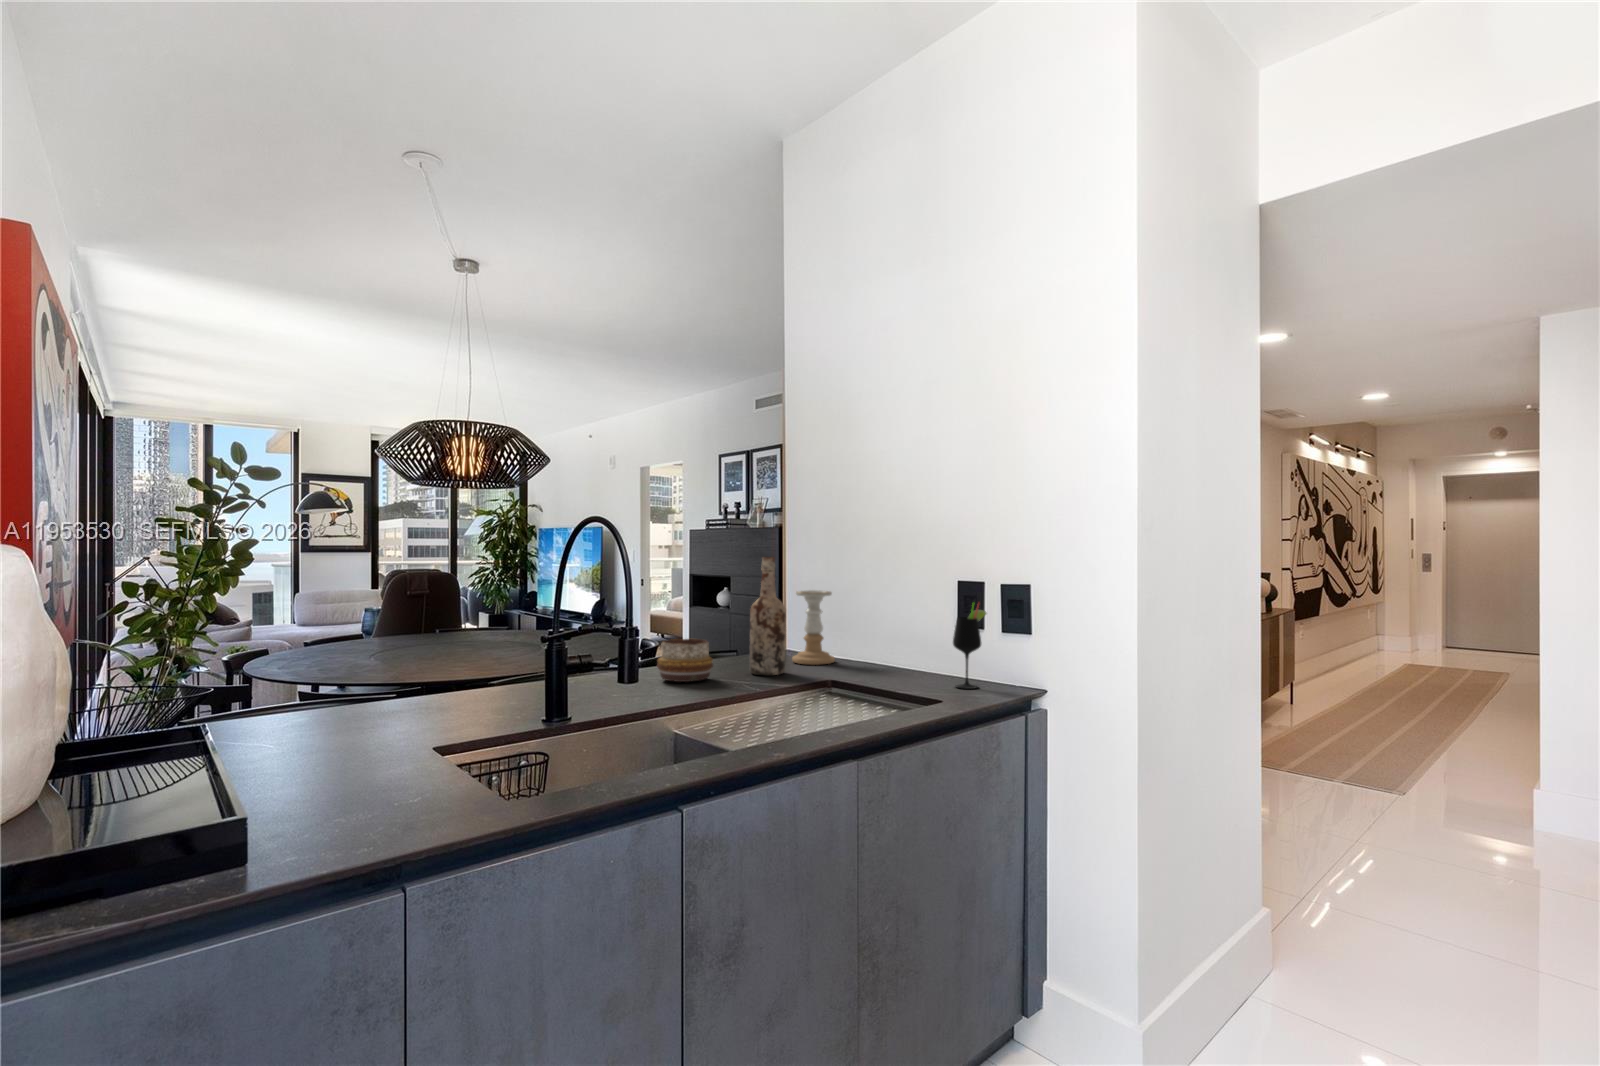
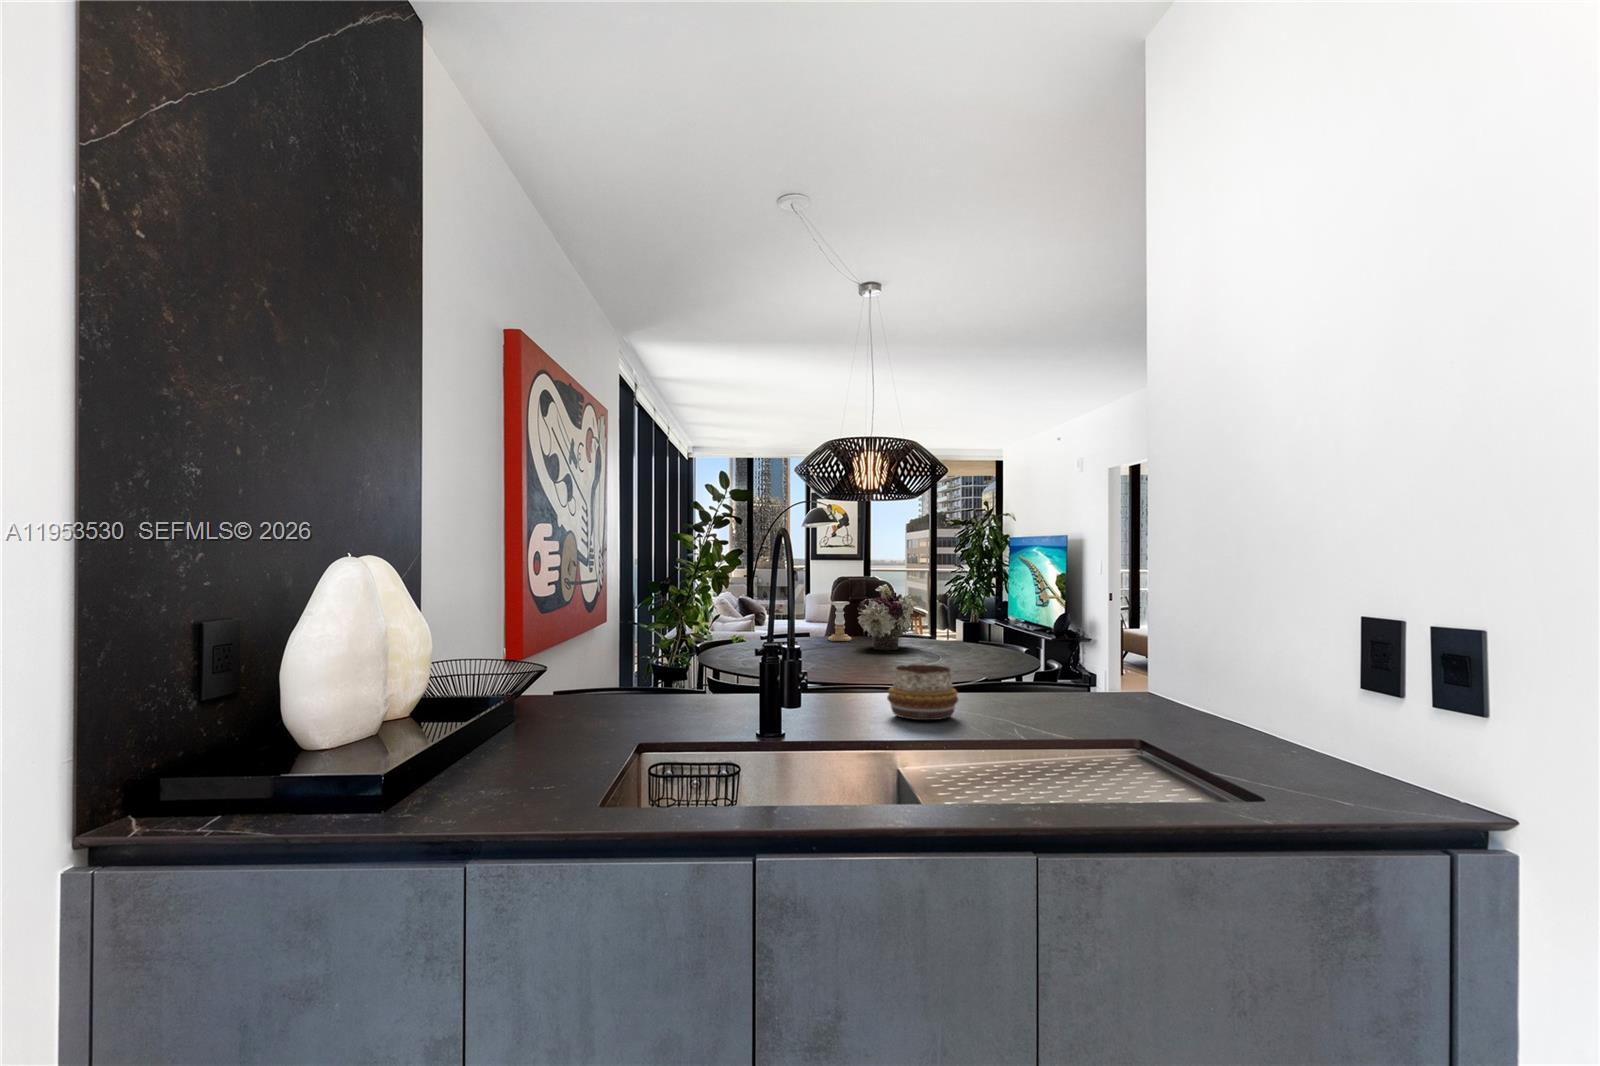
wine bottle: present [750,557,786,675] -> none [1015,563,1066,724]
flower arrangement: none [460,576,521,642] -> present [857,584,915,650]
candle holder: present [792,590,835,665] -> present [828,601,851,641]
wine glass: present [953,603,987,689] -> none [1302,641,1372,796]

